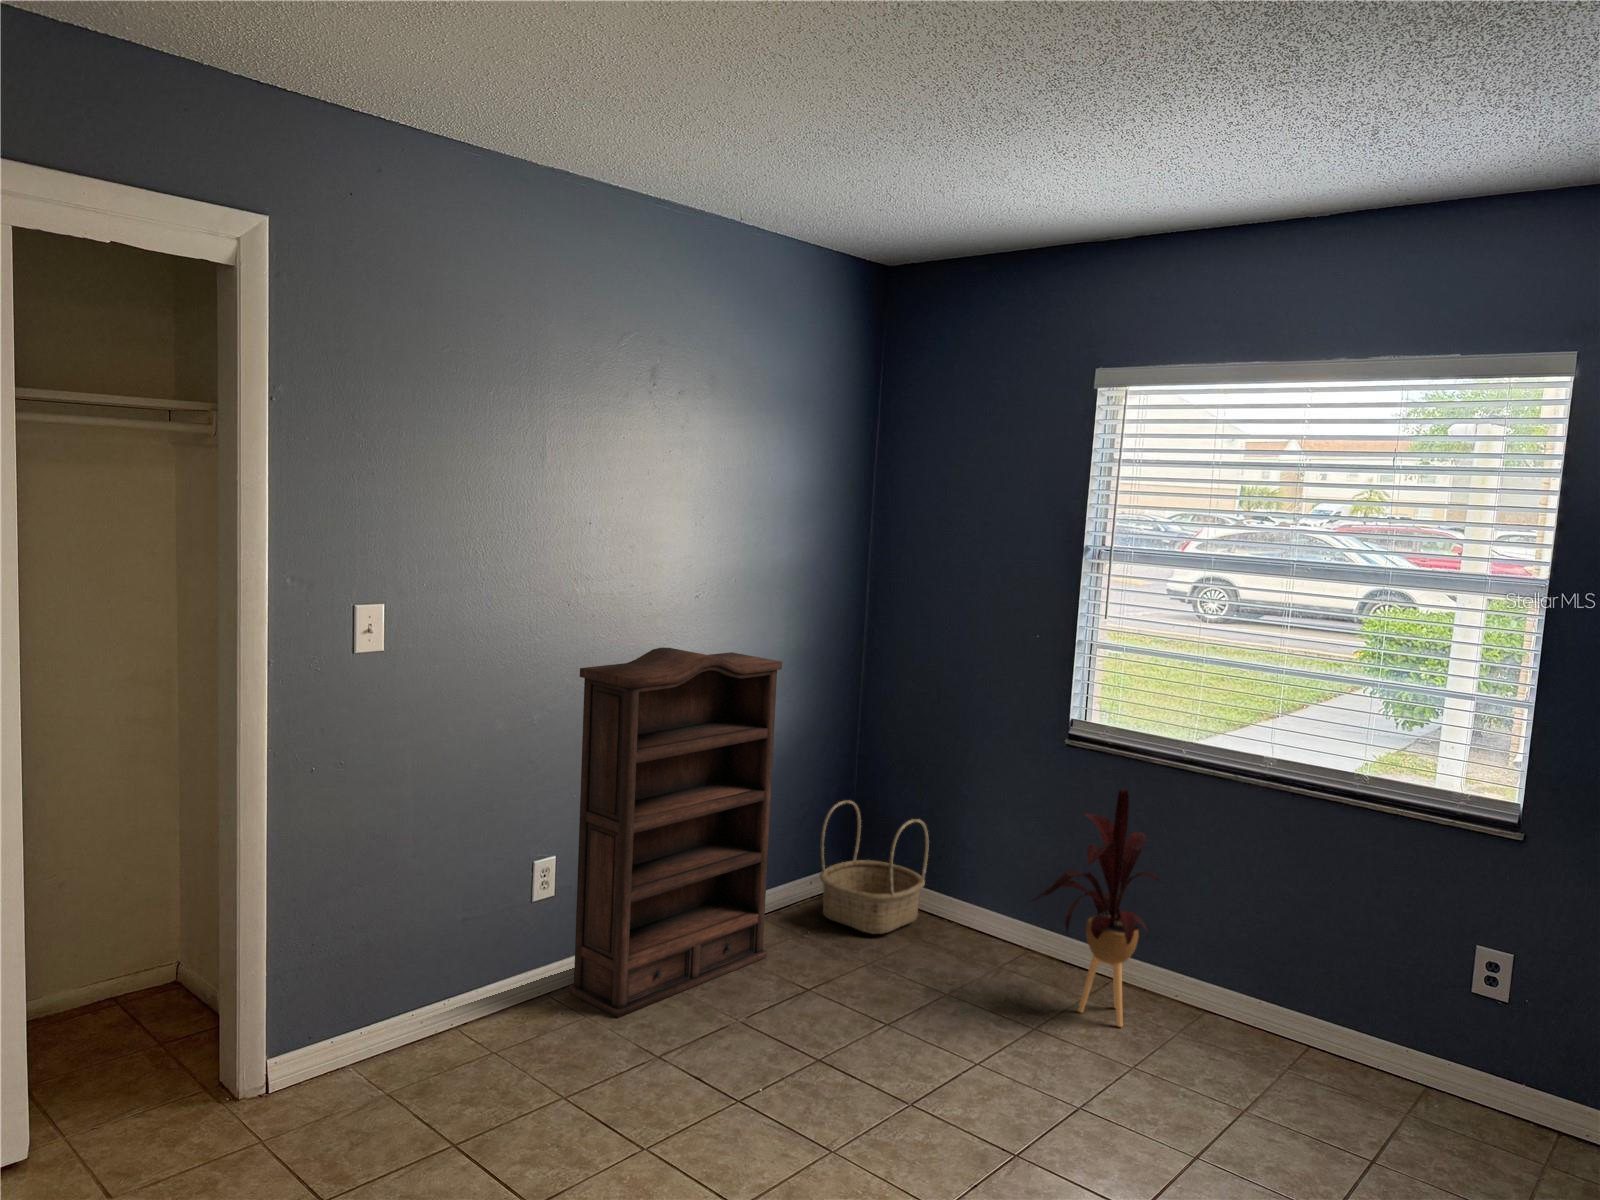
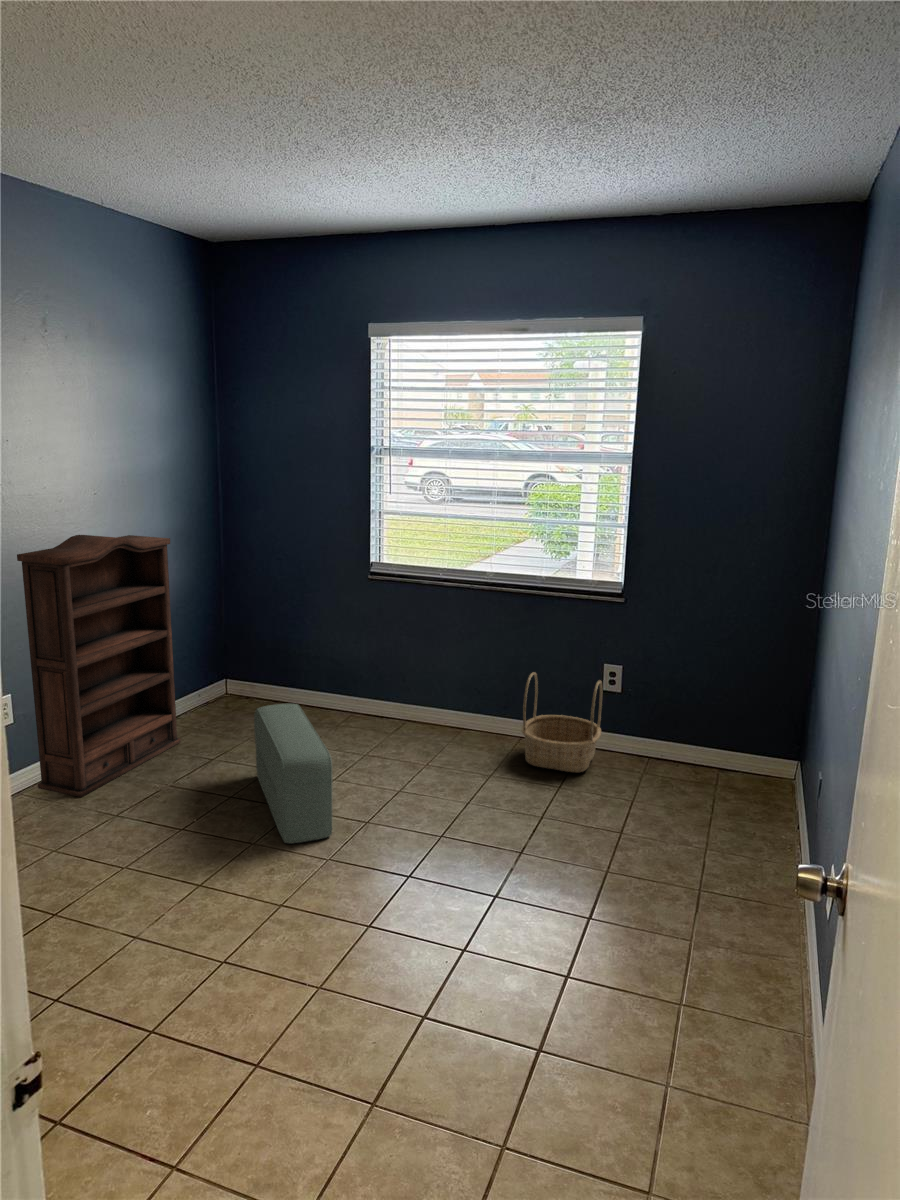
house plant: present [1033,789,1159,1027] -> none [355,599,434,744]
basket: present [820,800,929,934] -> present [522,672,602,772]
pouf: none [861,927,966,1167] -> present [254,704,332,843]

